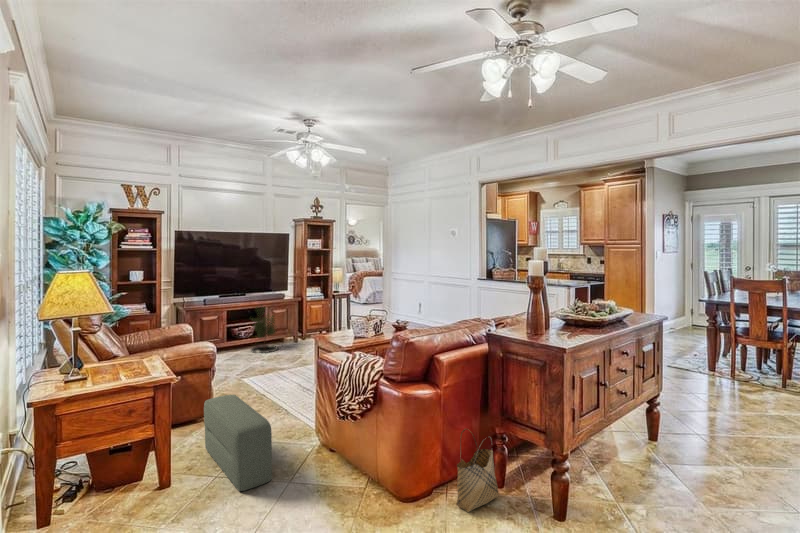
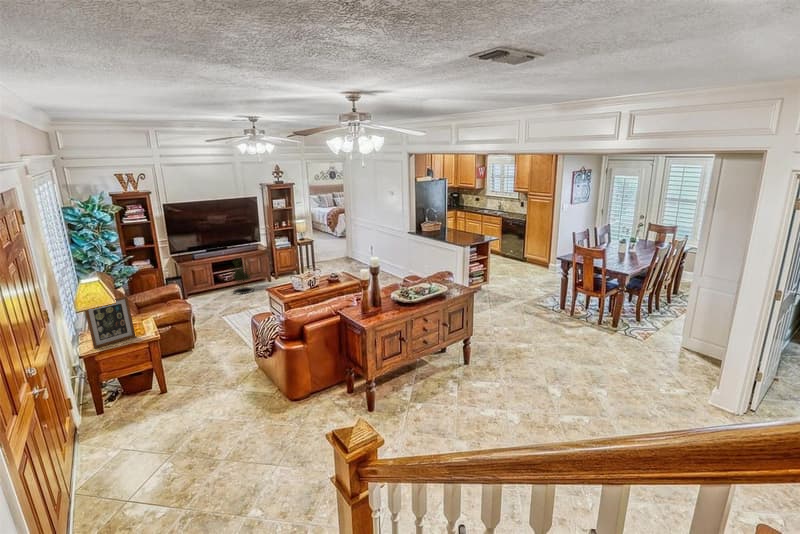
picture frame: none [52,302,133,392] -> present [85,296,135,349]
pouf: present [204,395,272,491] -> none [184,339,224,395]
woven basket: present [456,429,498,512] -> none [317,362,345,406]

